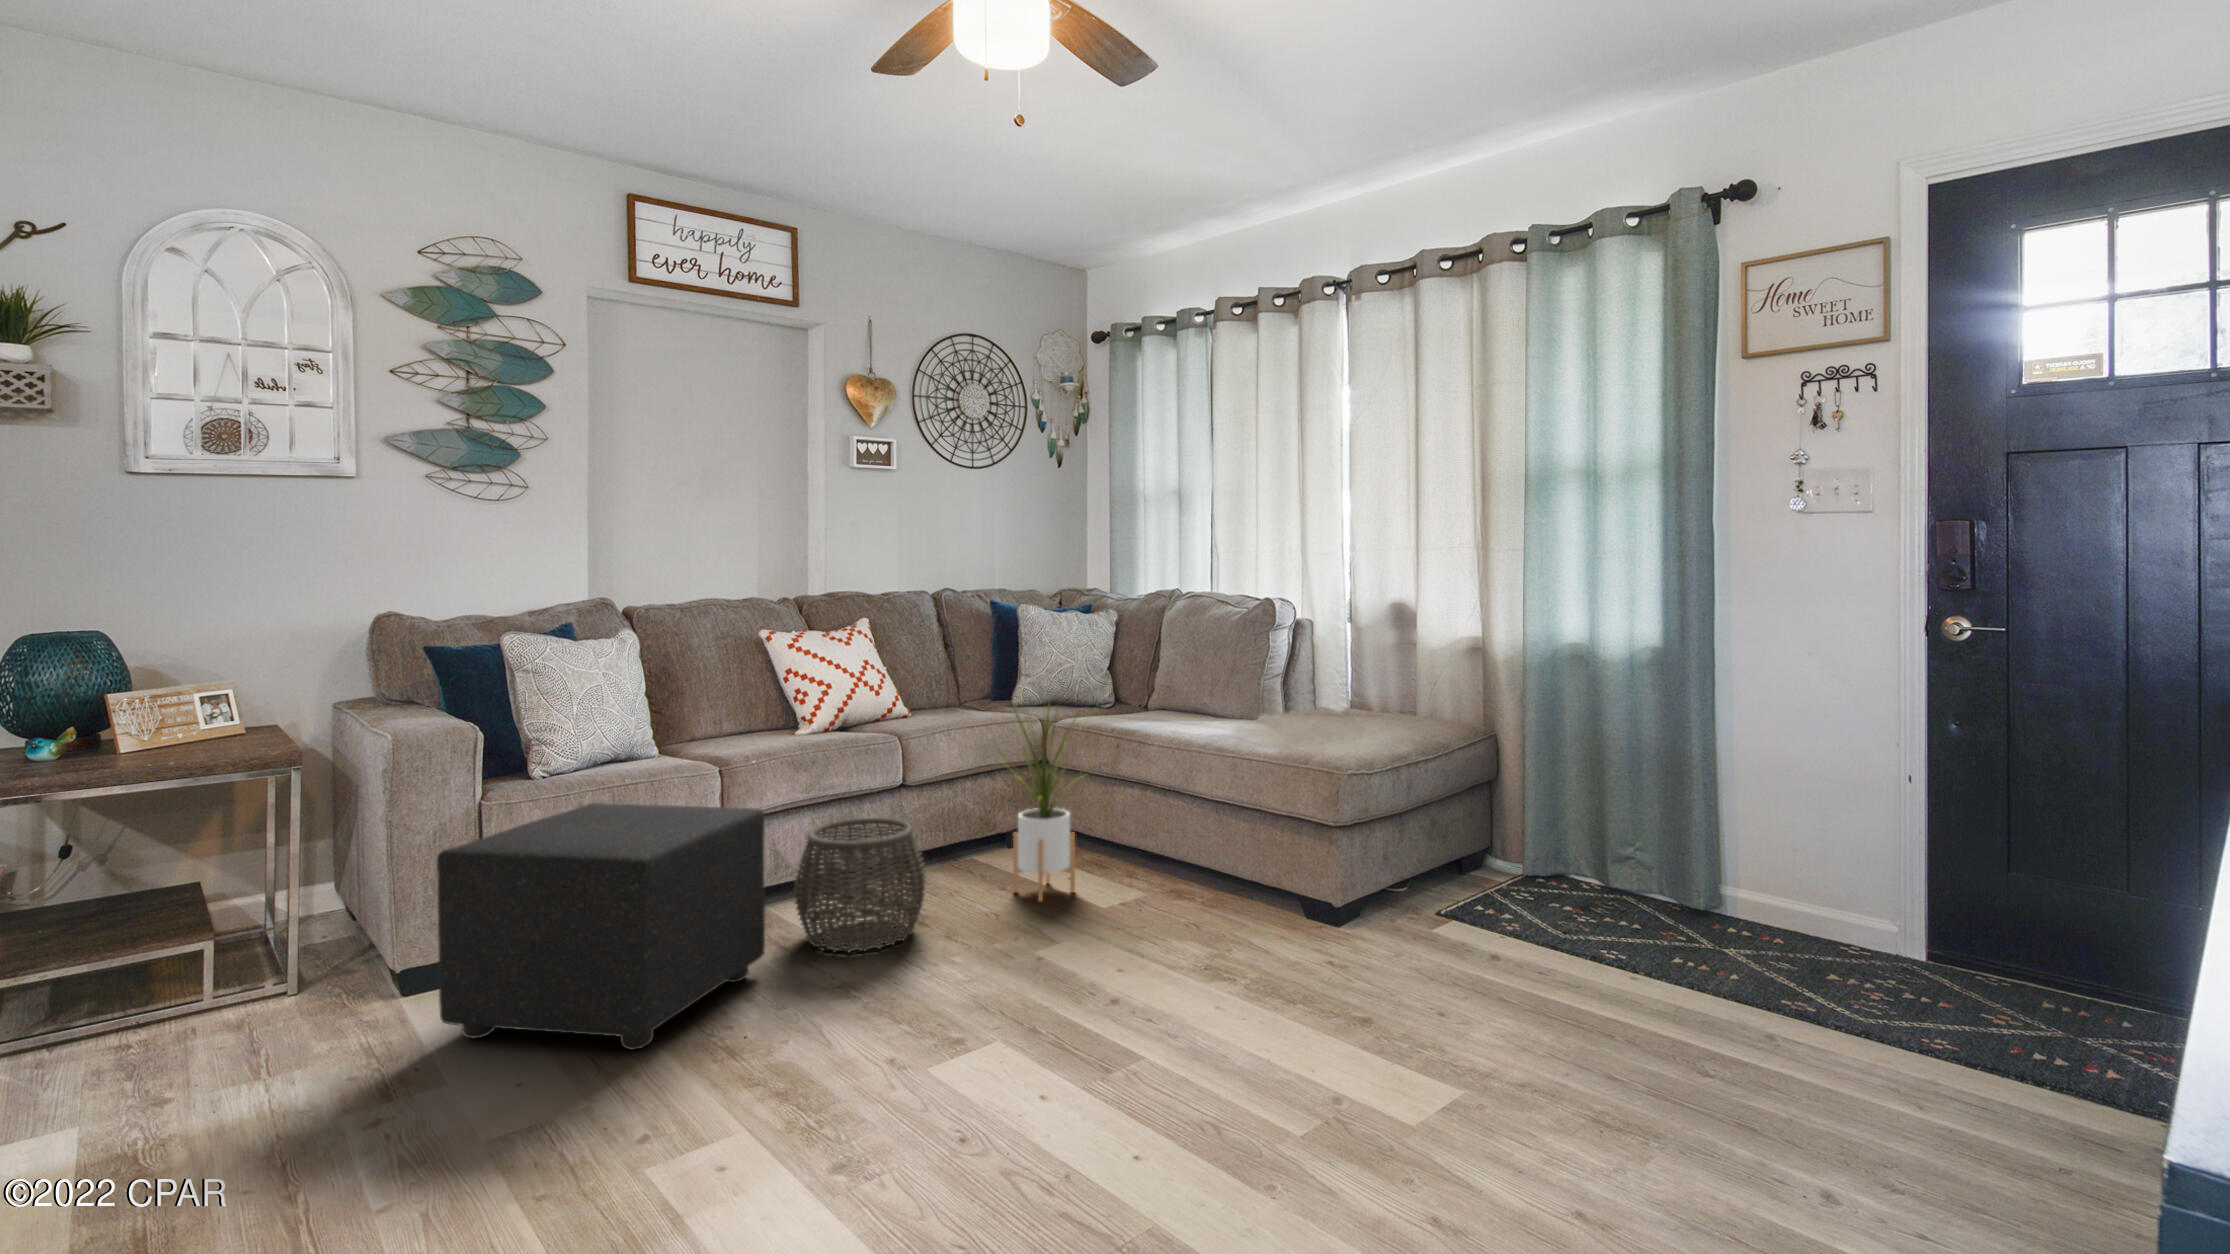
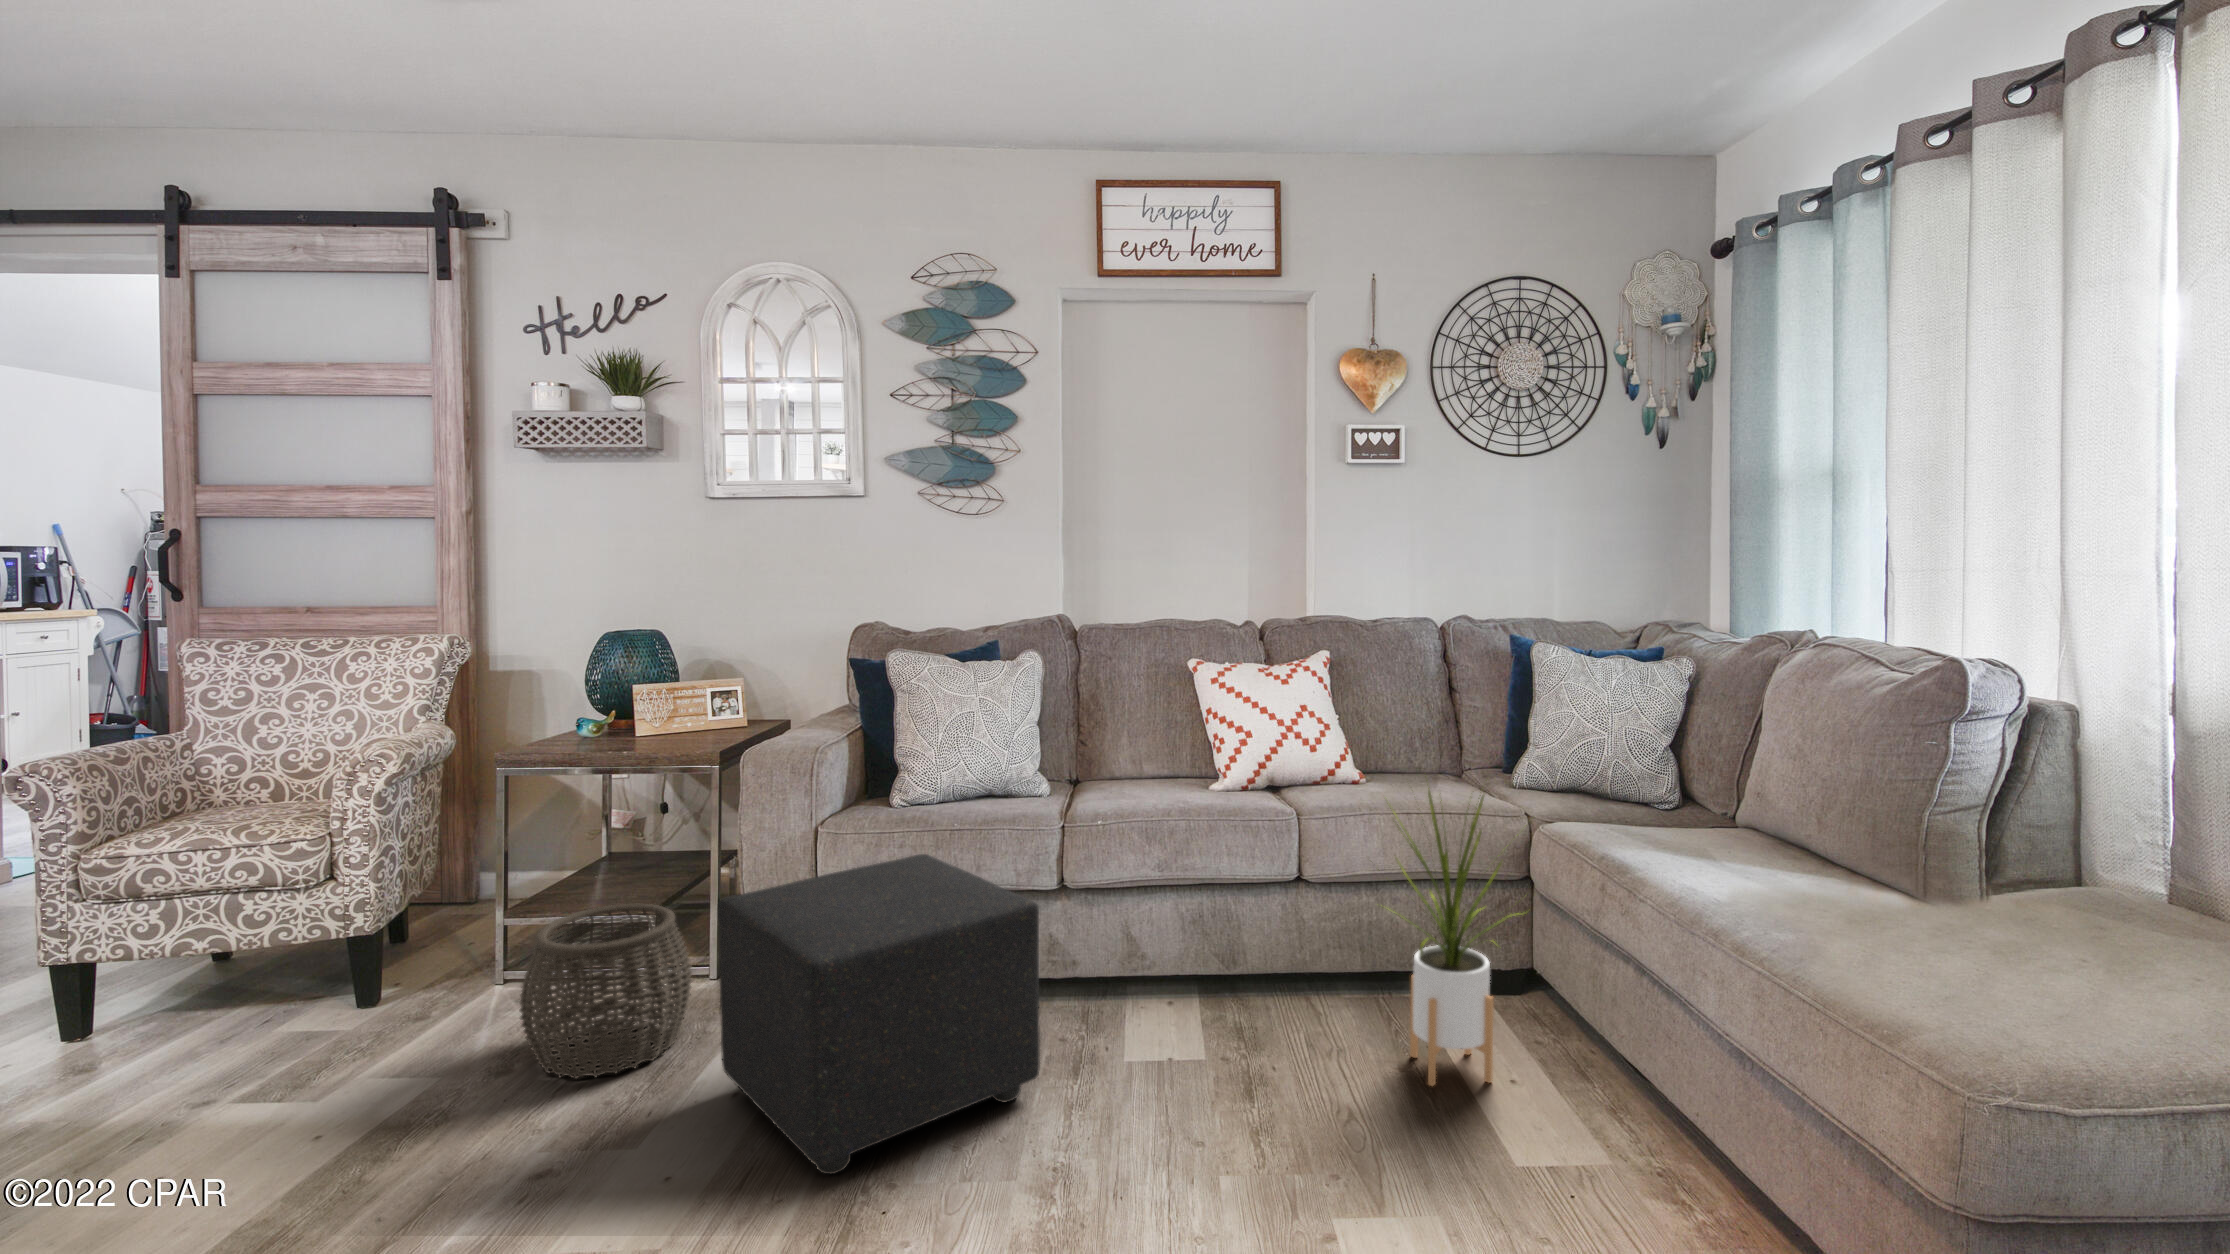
woven basket: present [794,818,926,952] -> present [520,904,693,1079]

